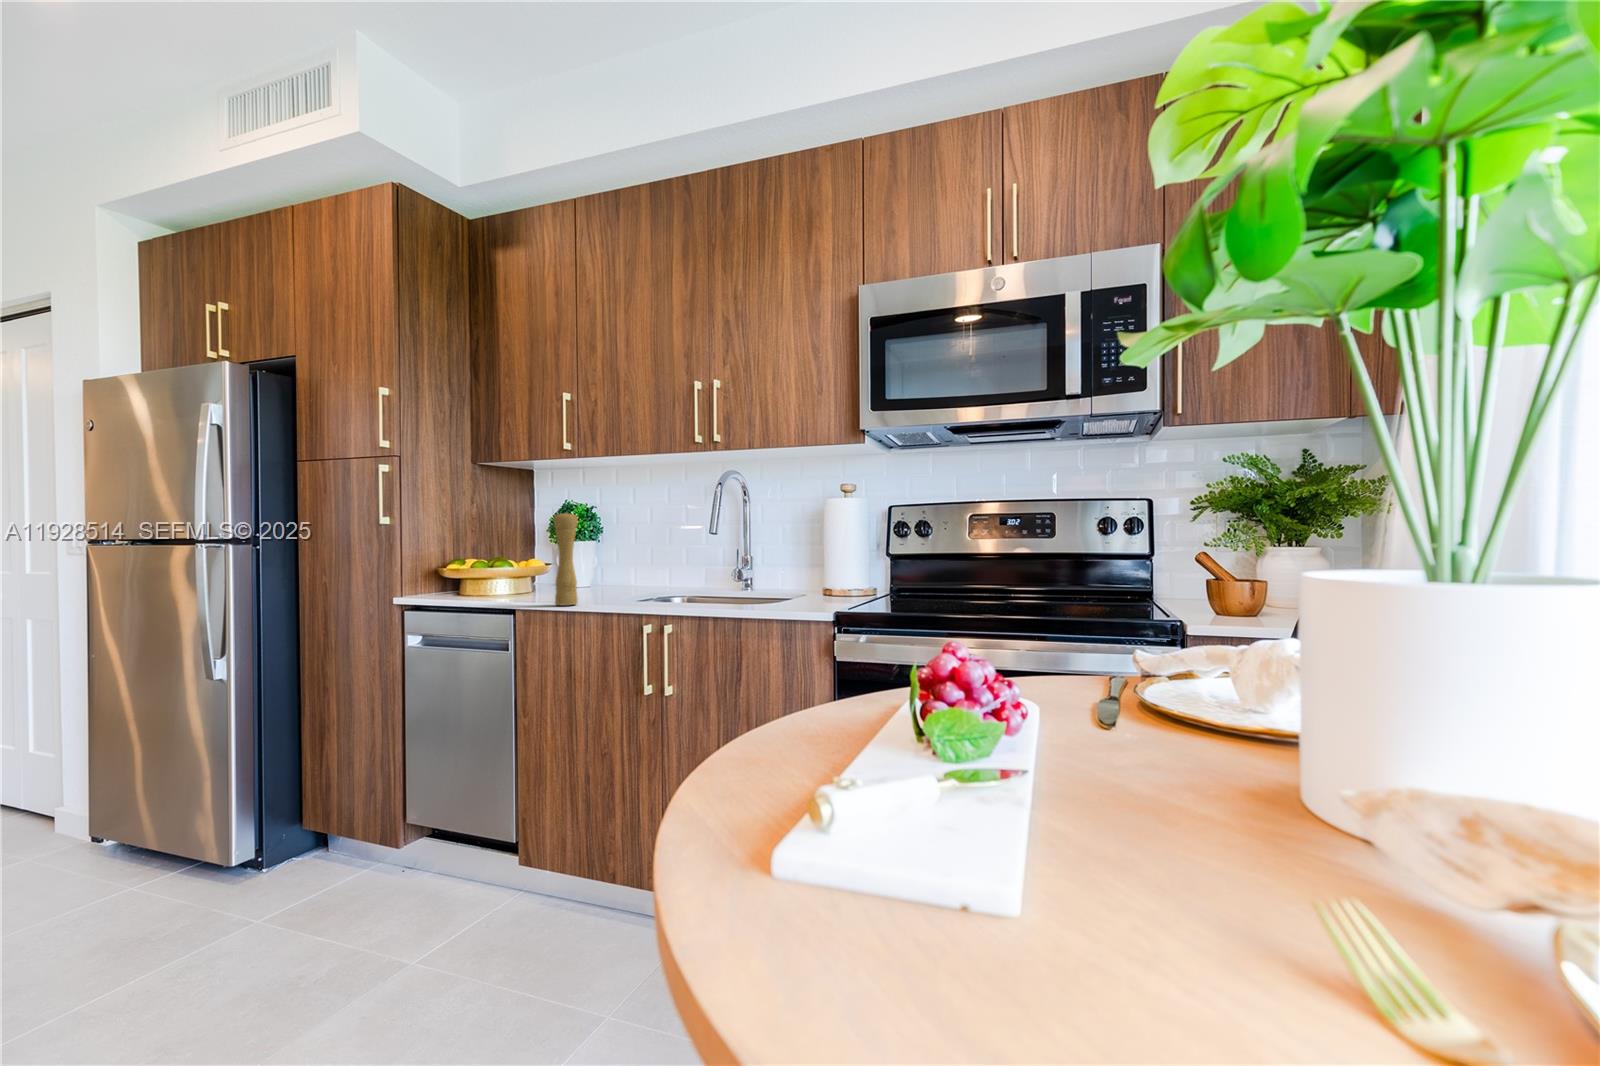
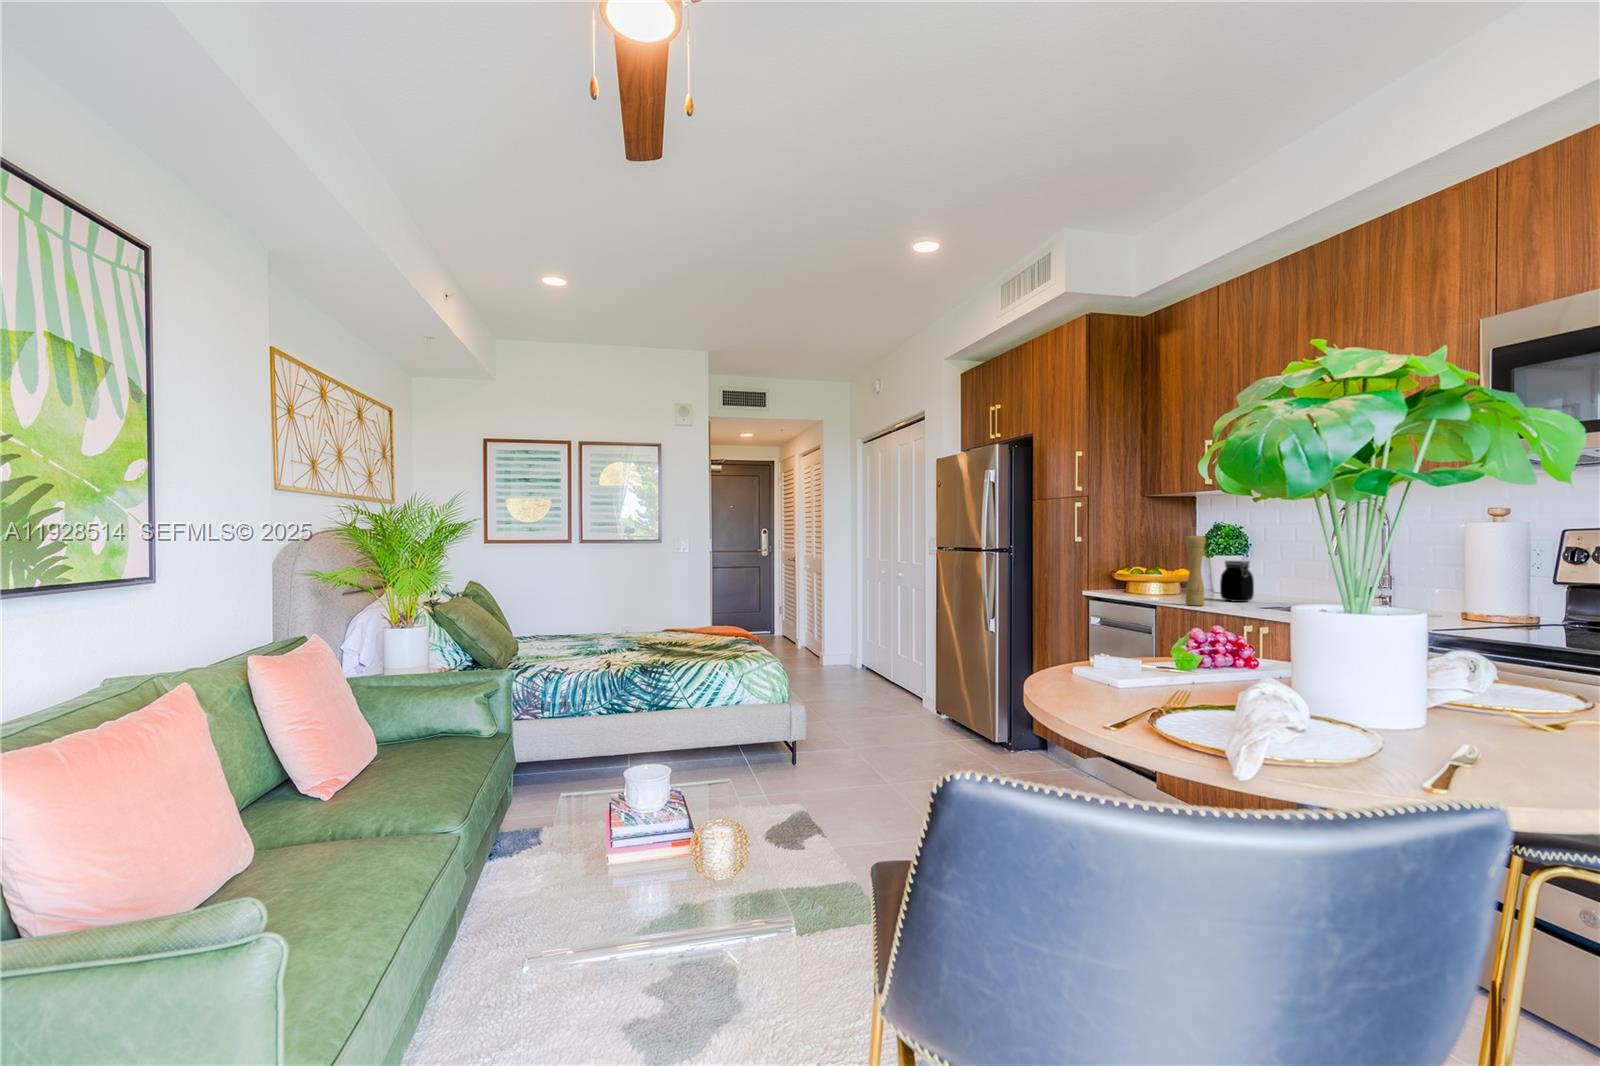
jar: none [581,545,616,596] -> present [1220,561,1254,602]

